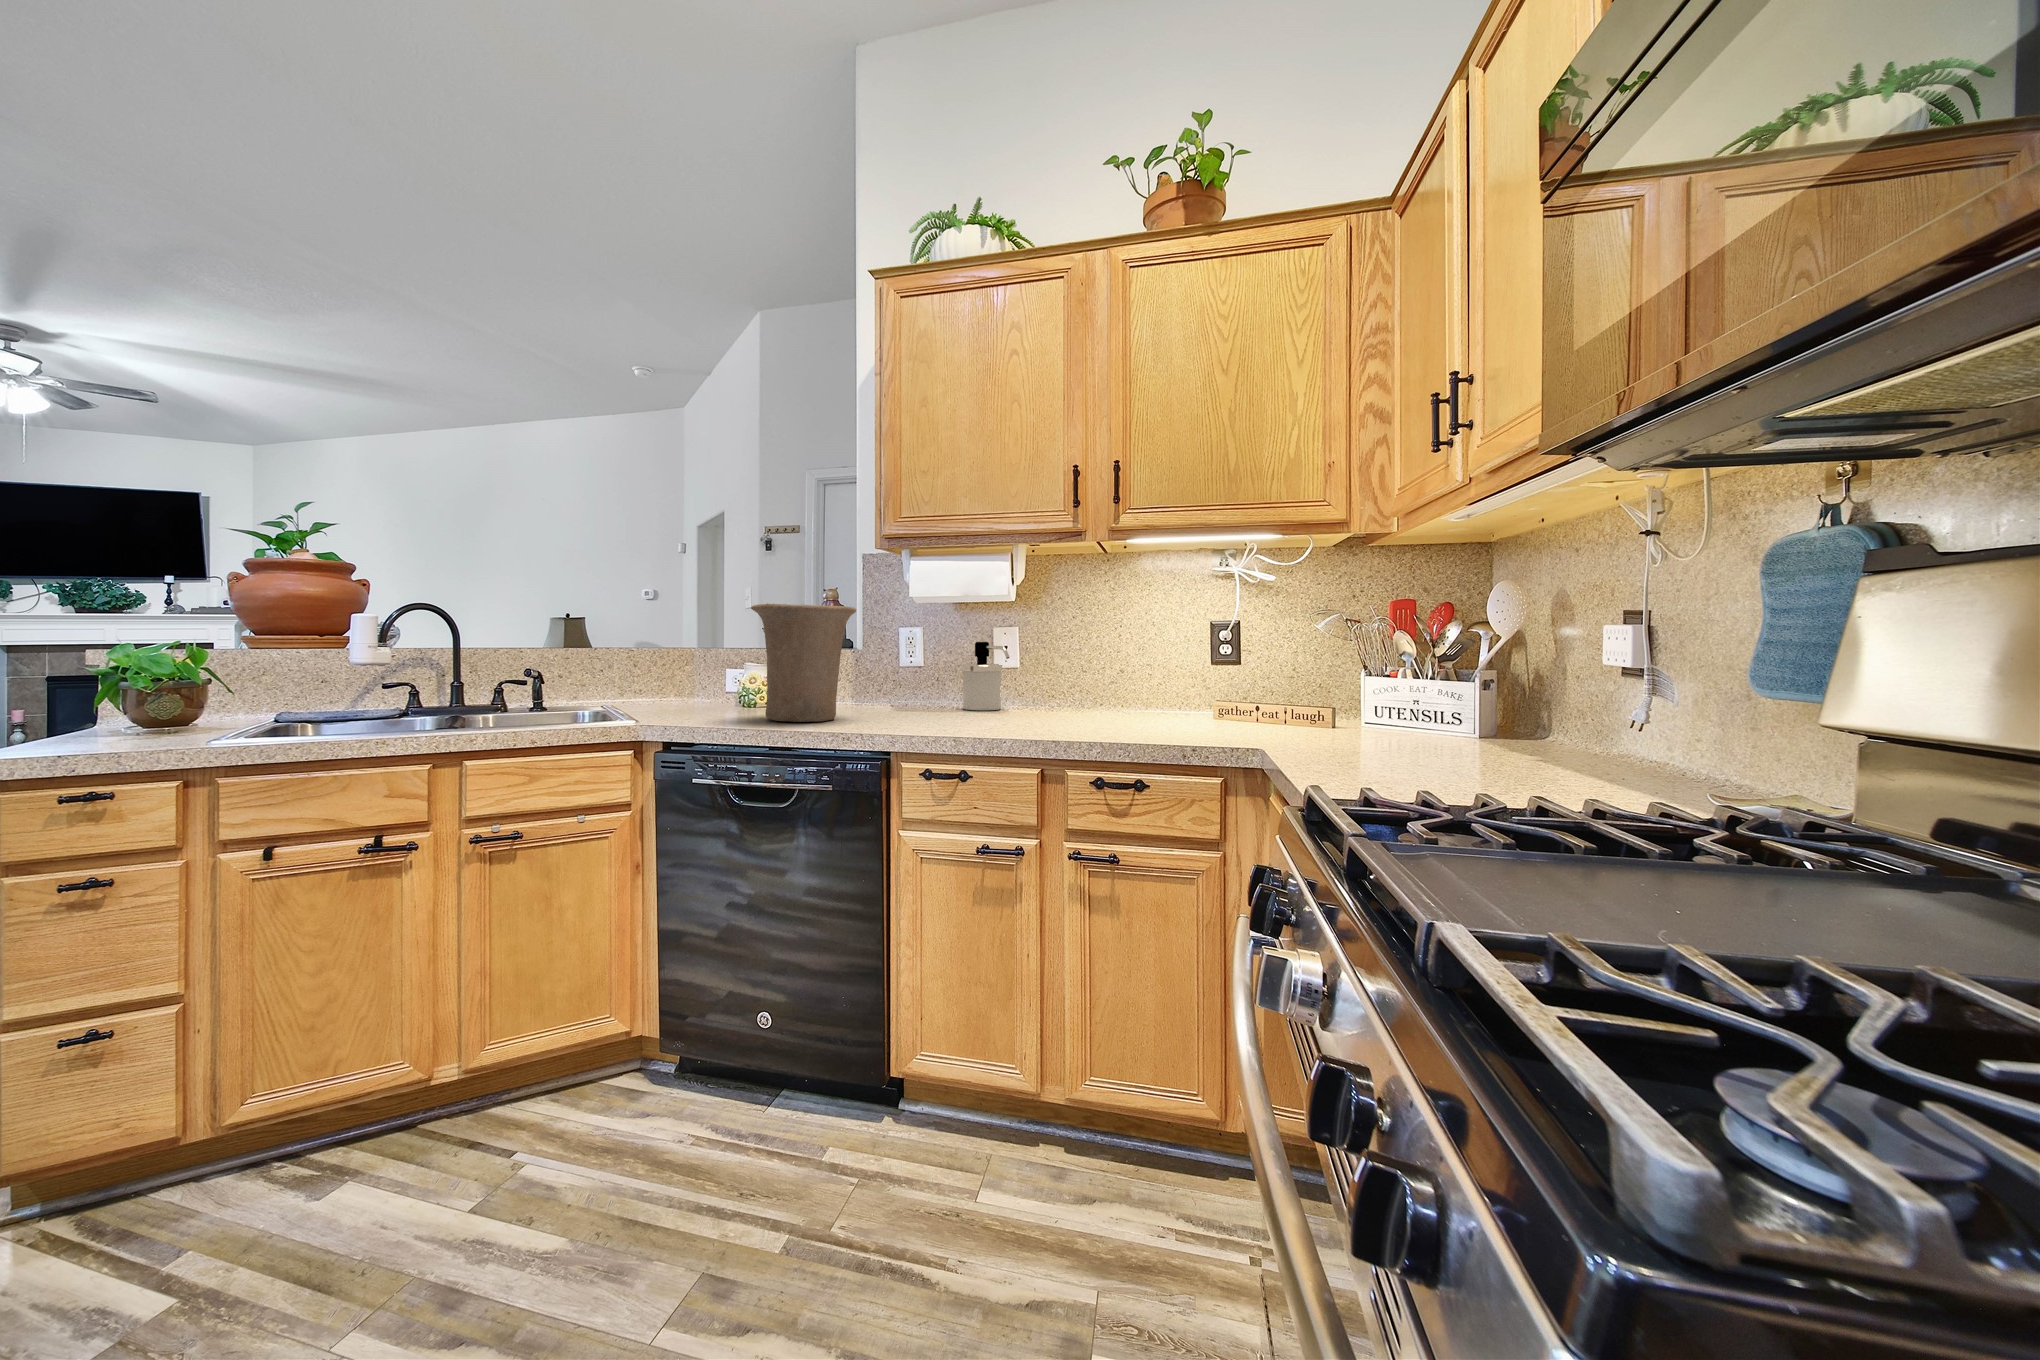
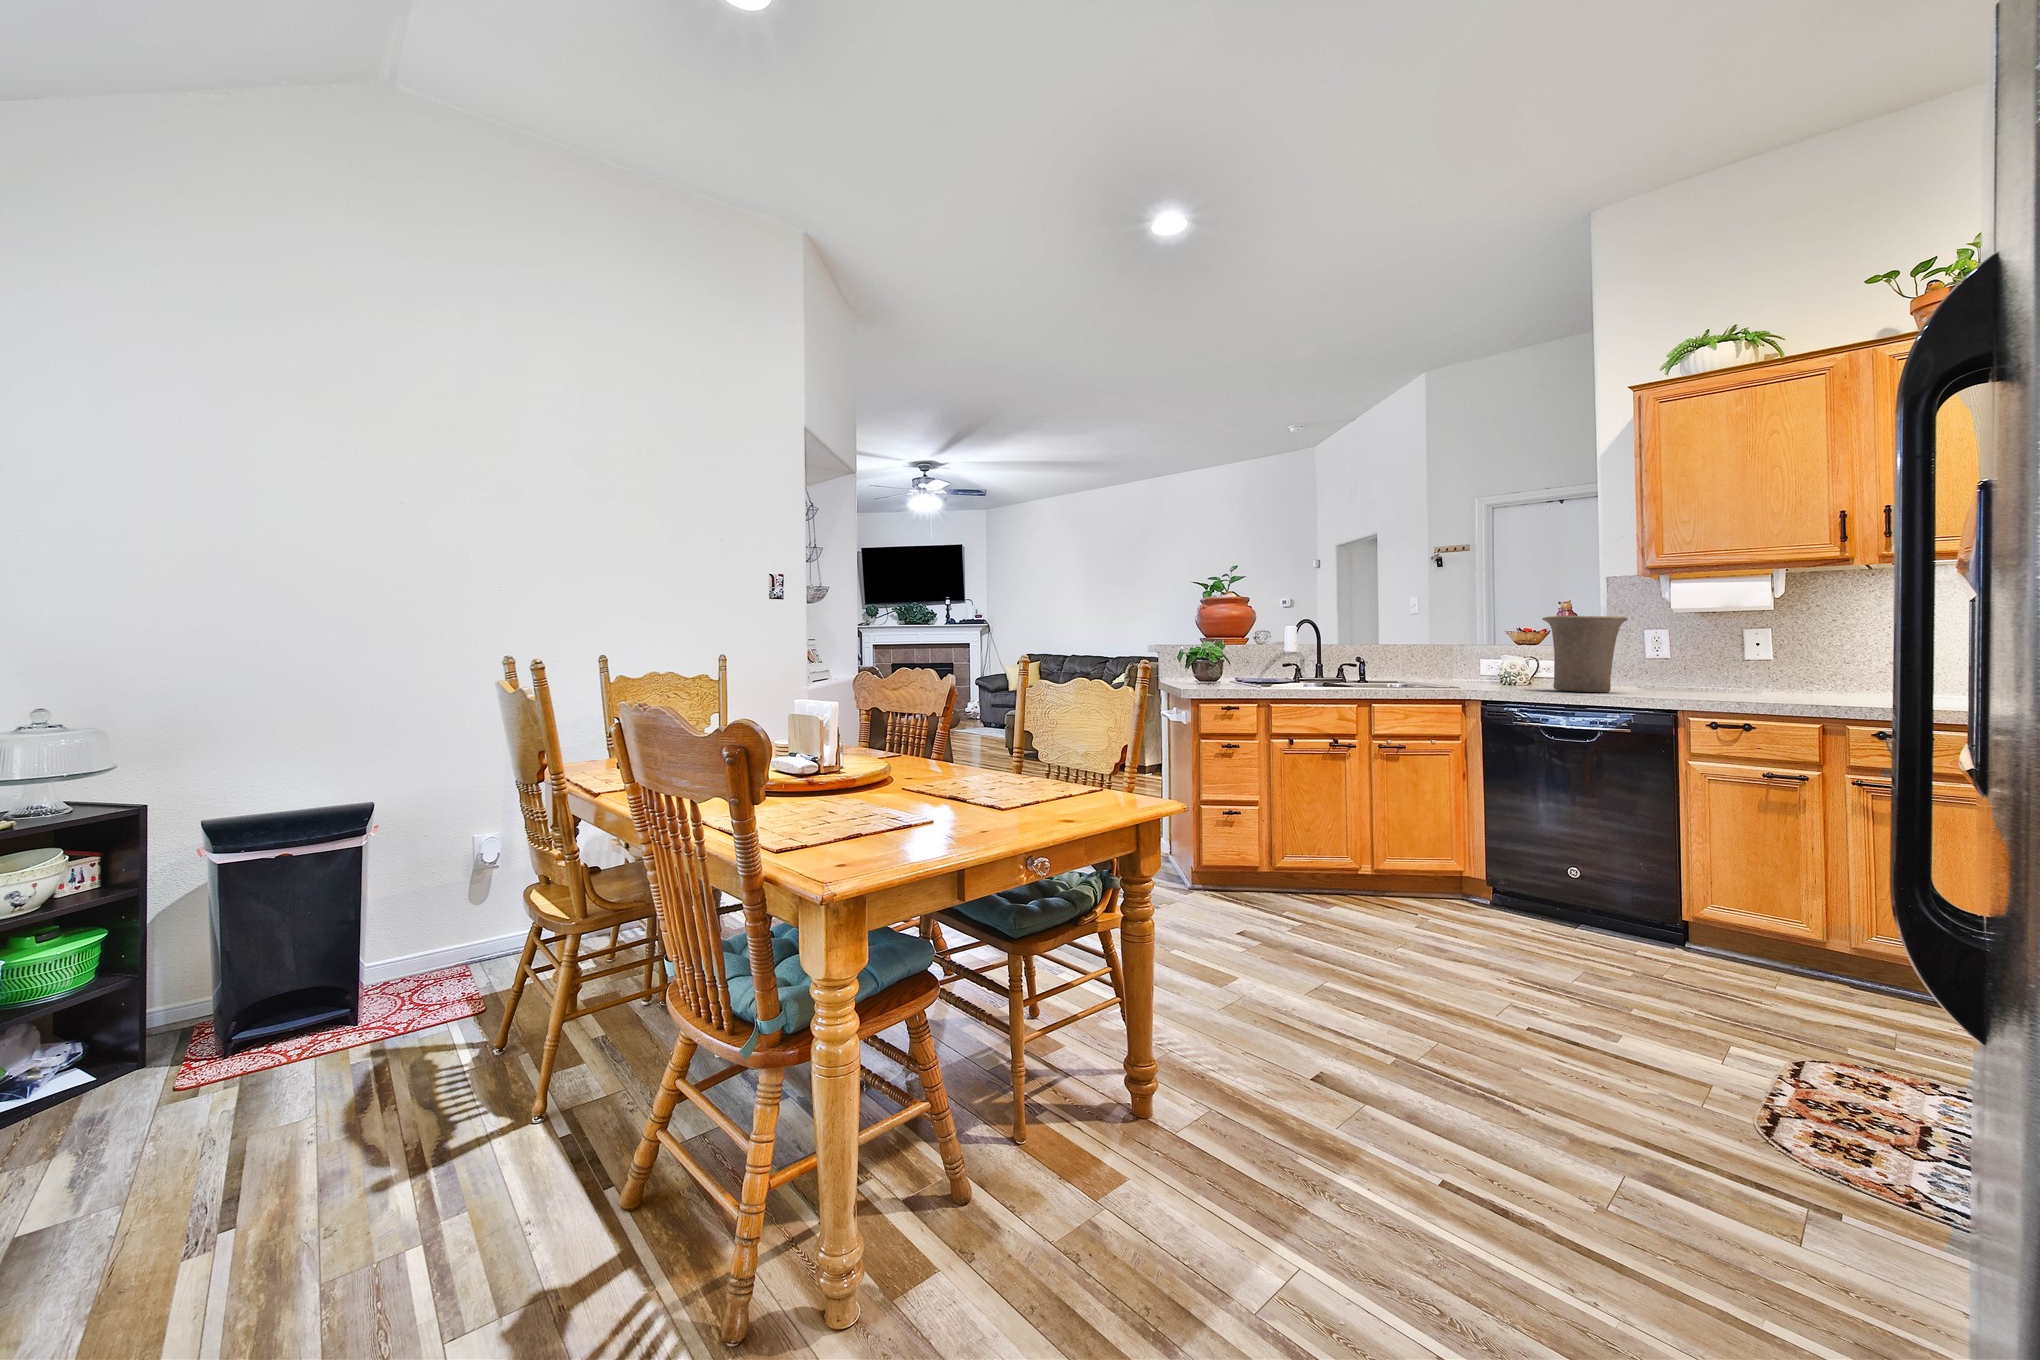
soap dispenser: present [962,642,1010,710] -> none [1707,641,1761,692]

